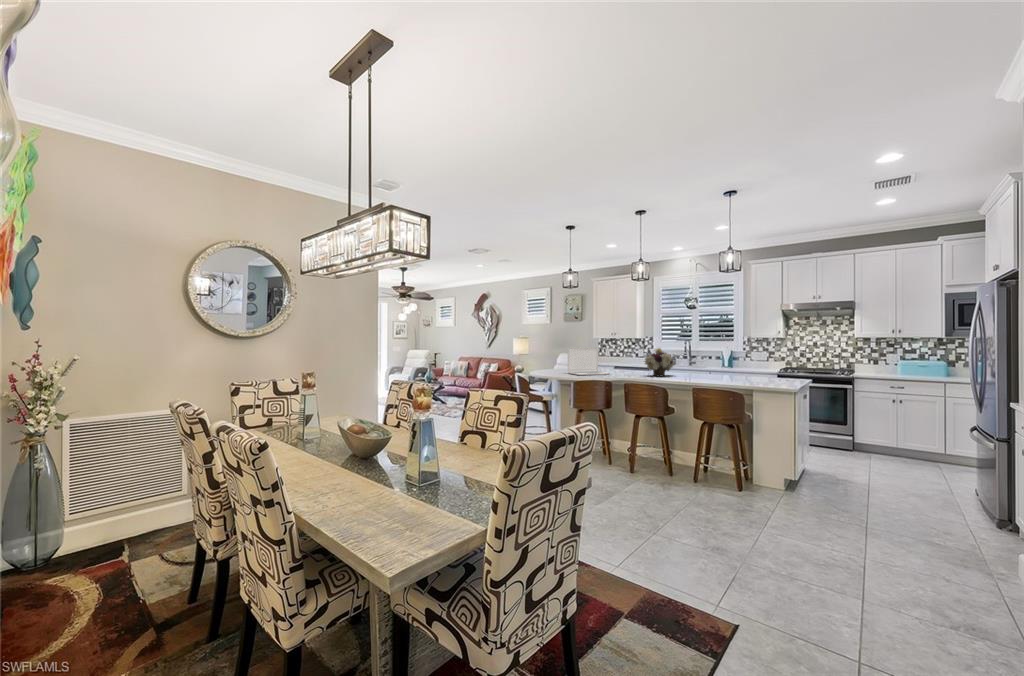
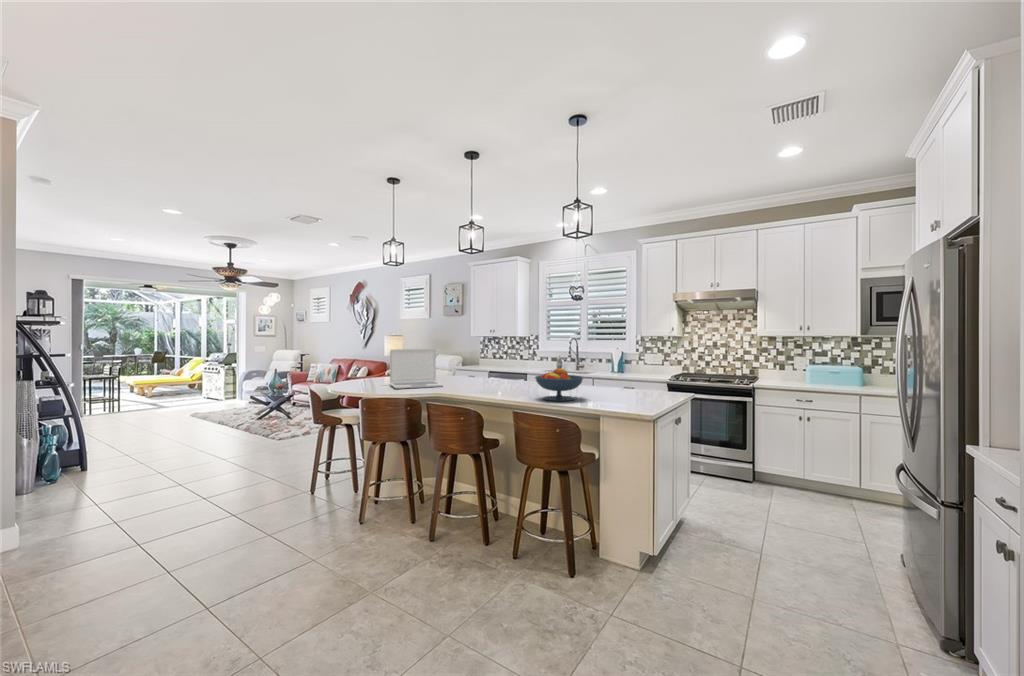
flower arrangement: present [644,348,674,376] -> none [481,350,524,390]
fruit bowl: none [697,360,735,382] -> present [535,368,583,401]

